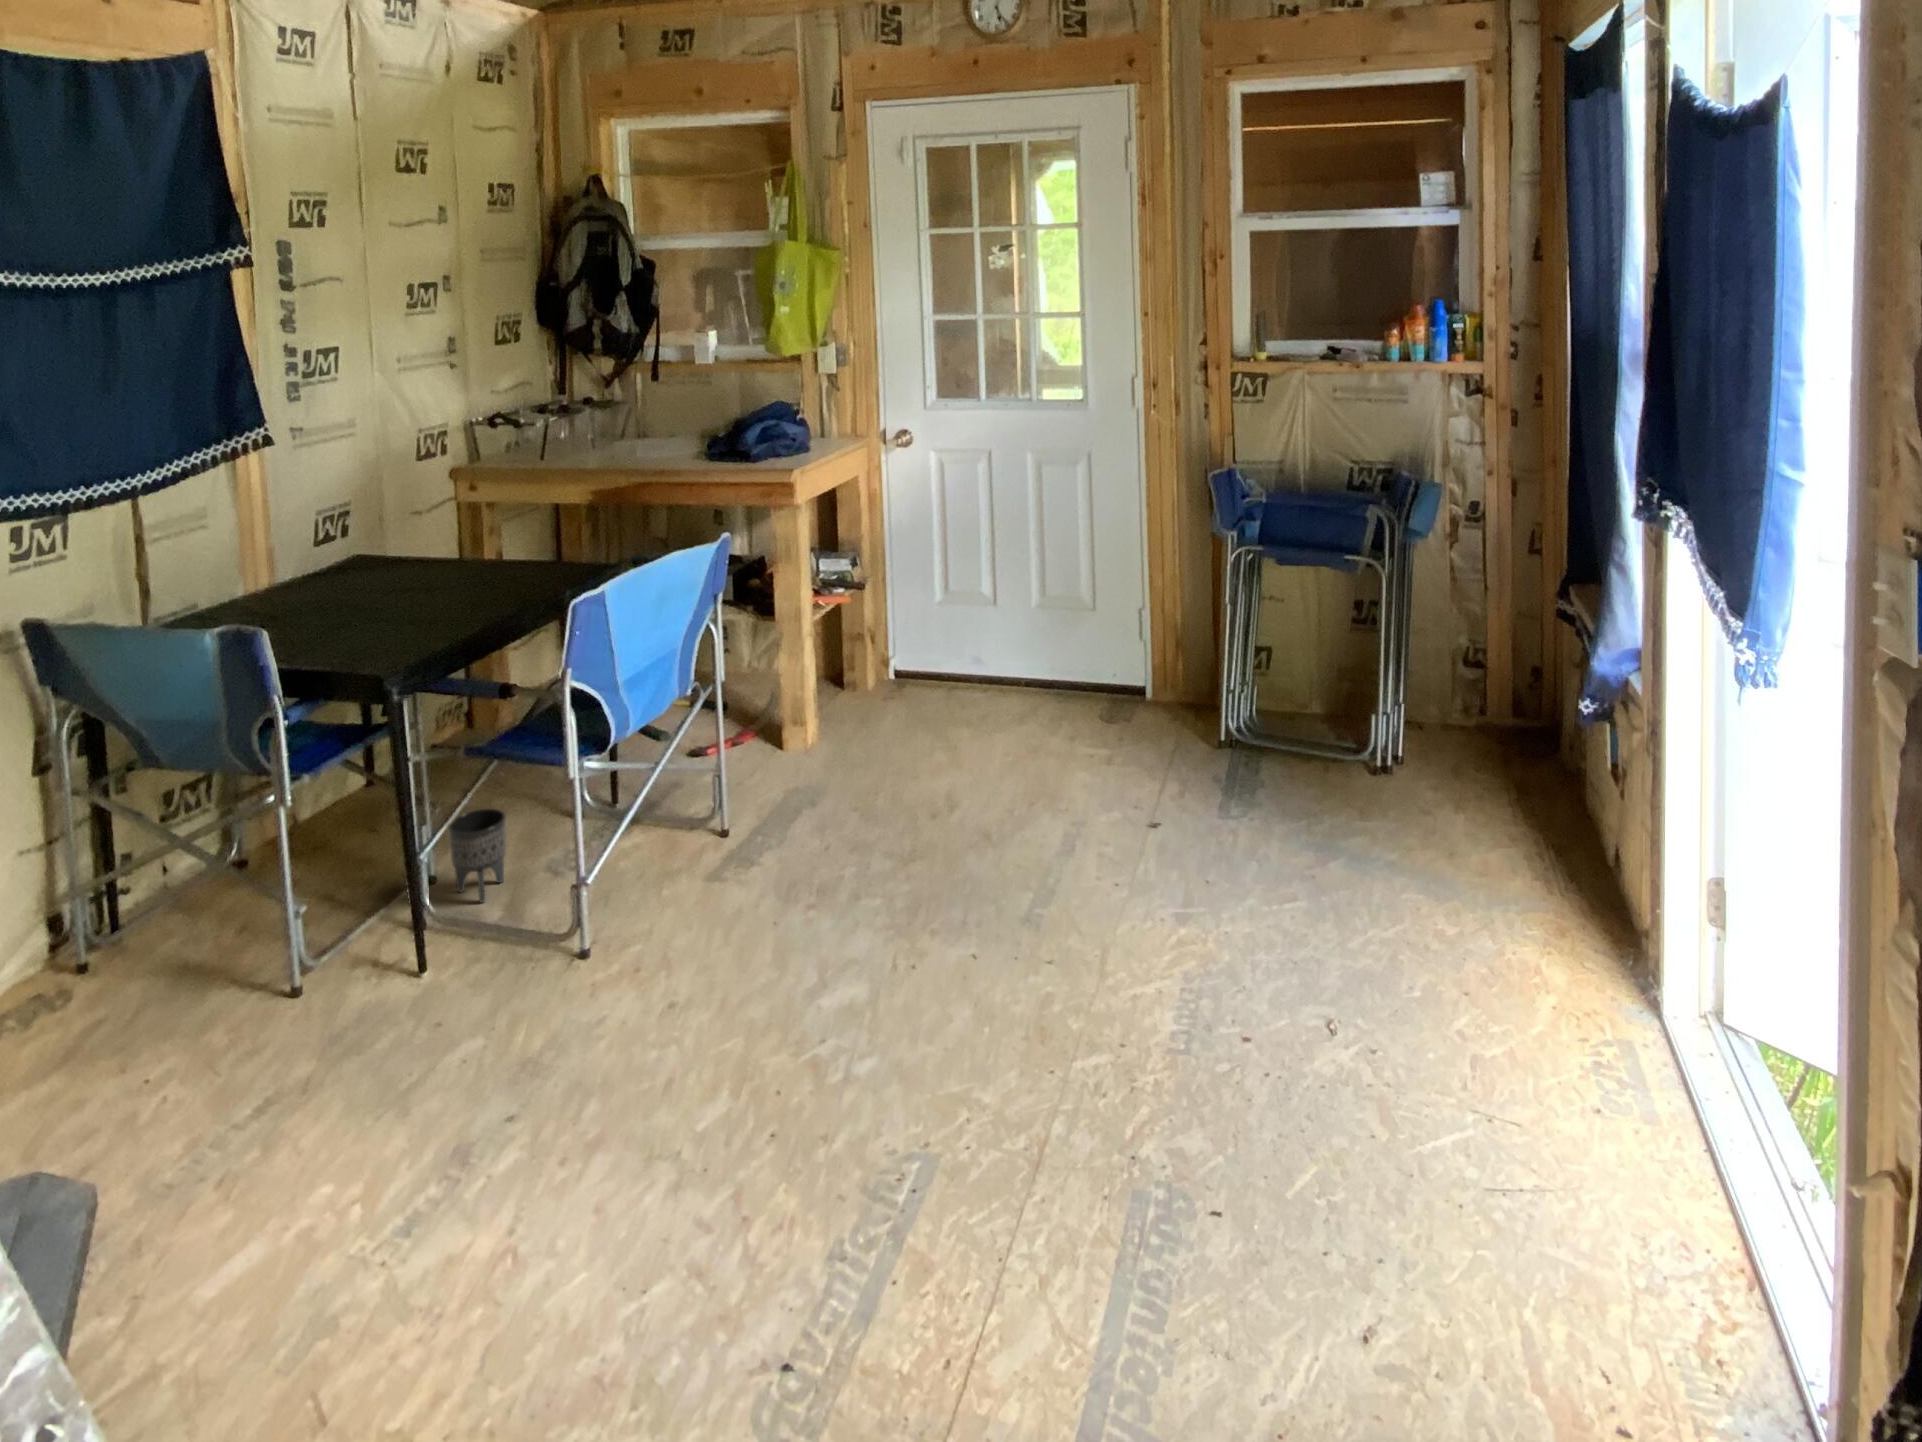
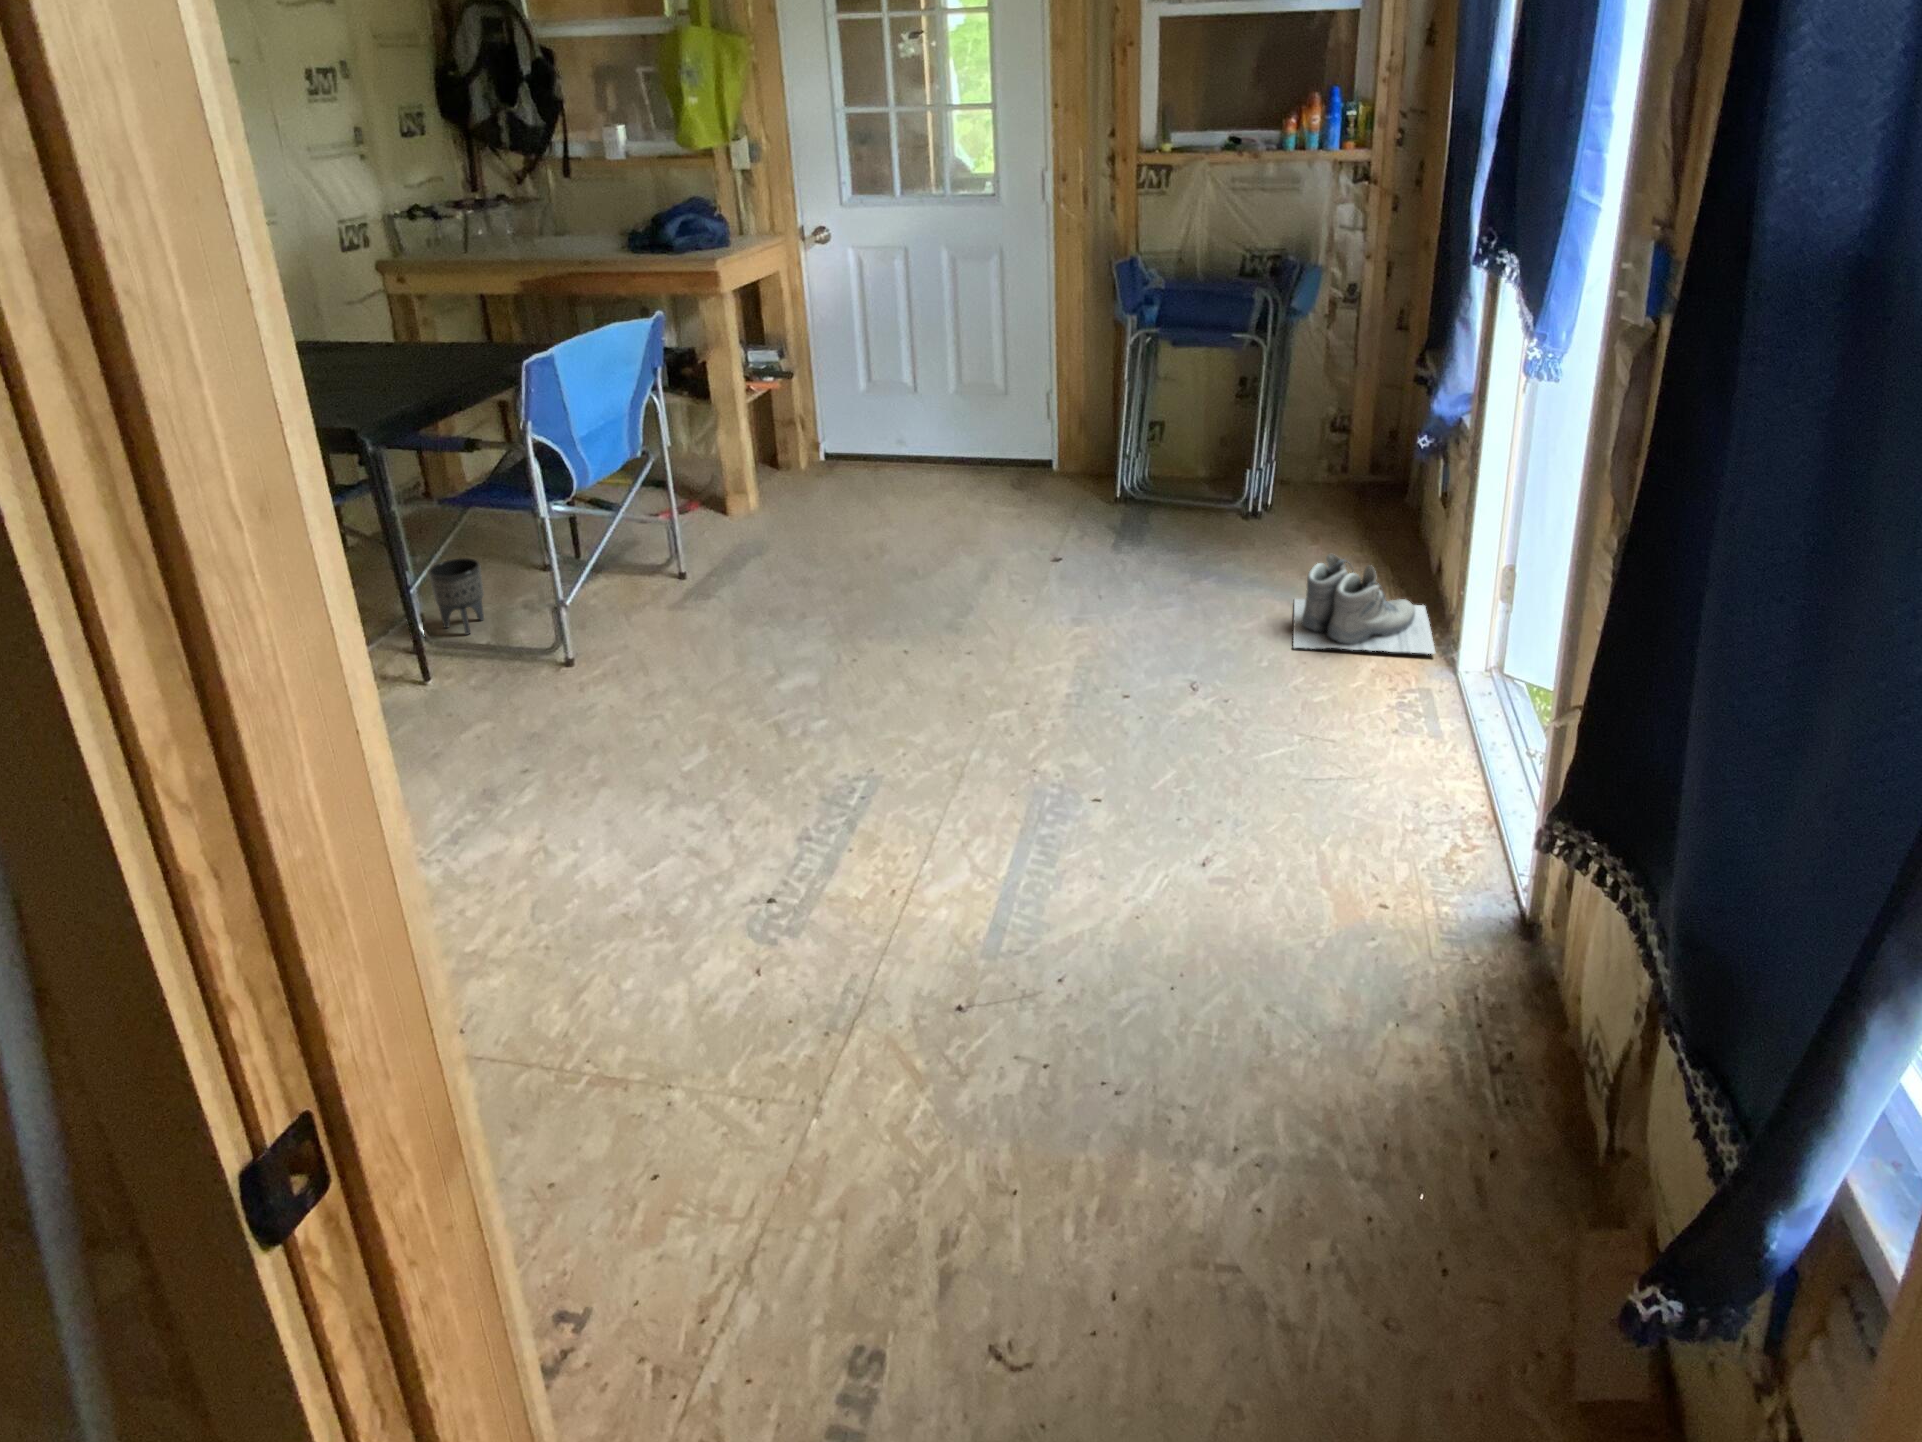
boots: none [1437,839,1624,982] -> present [1293,554,1435,654]

